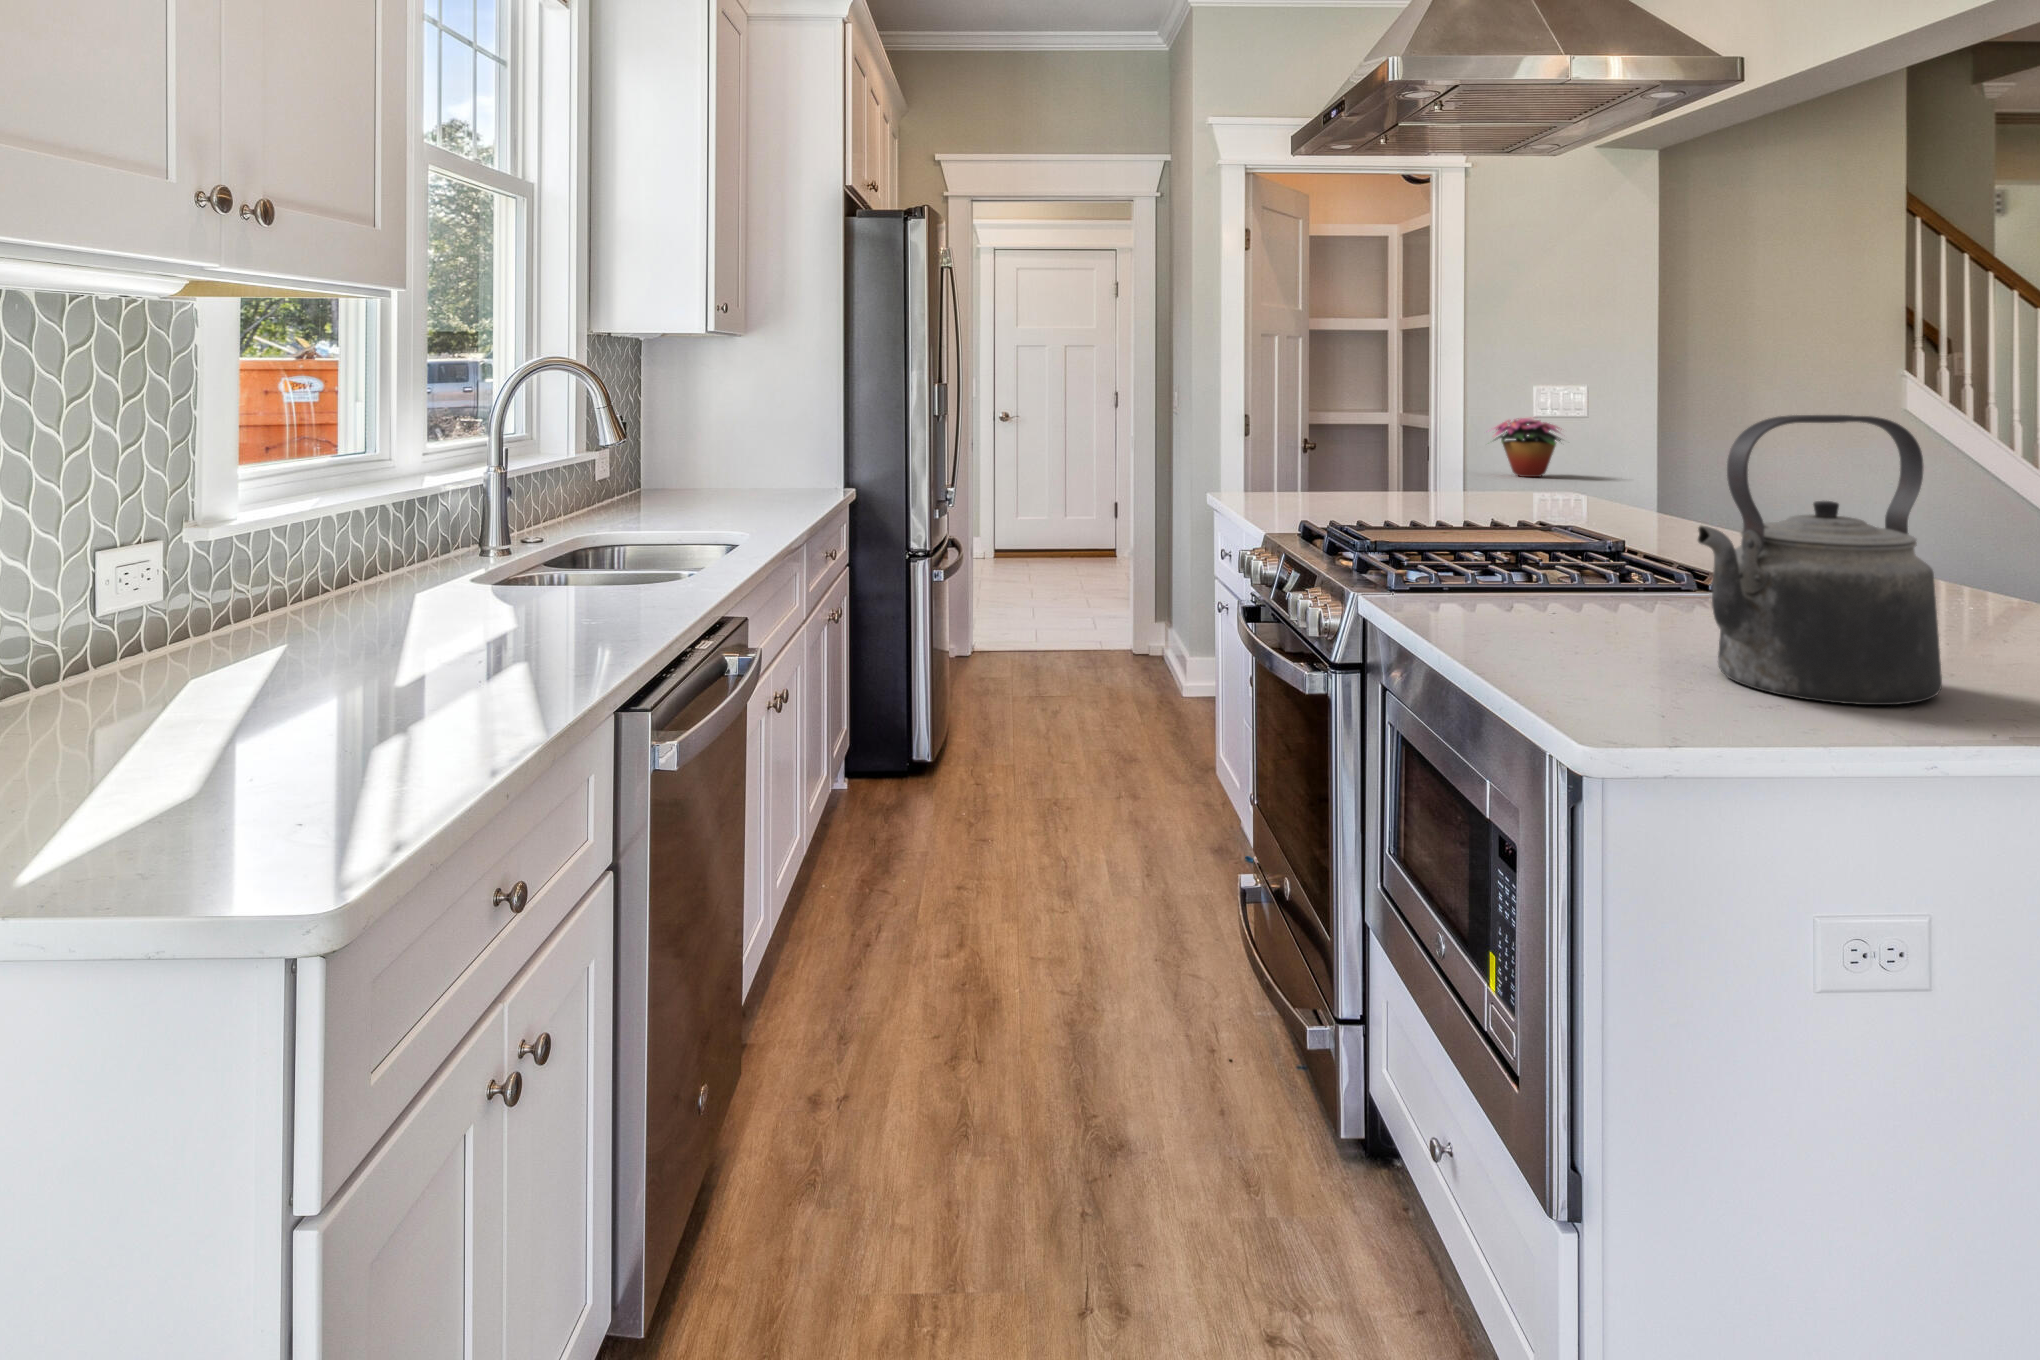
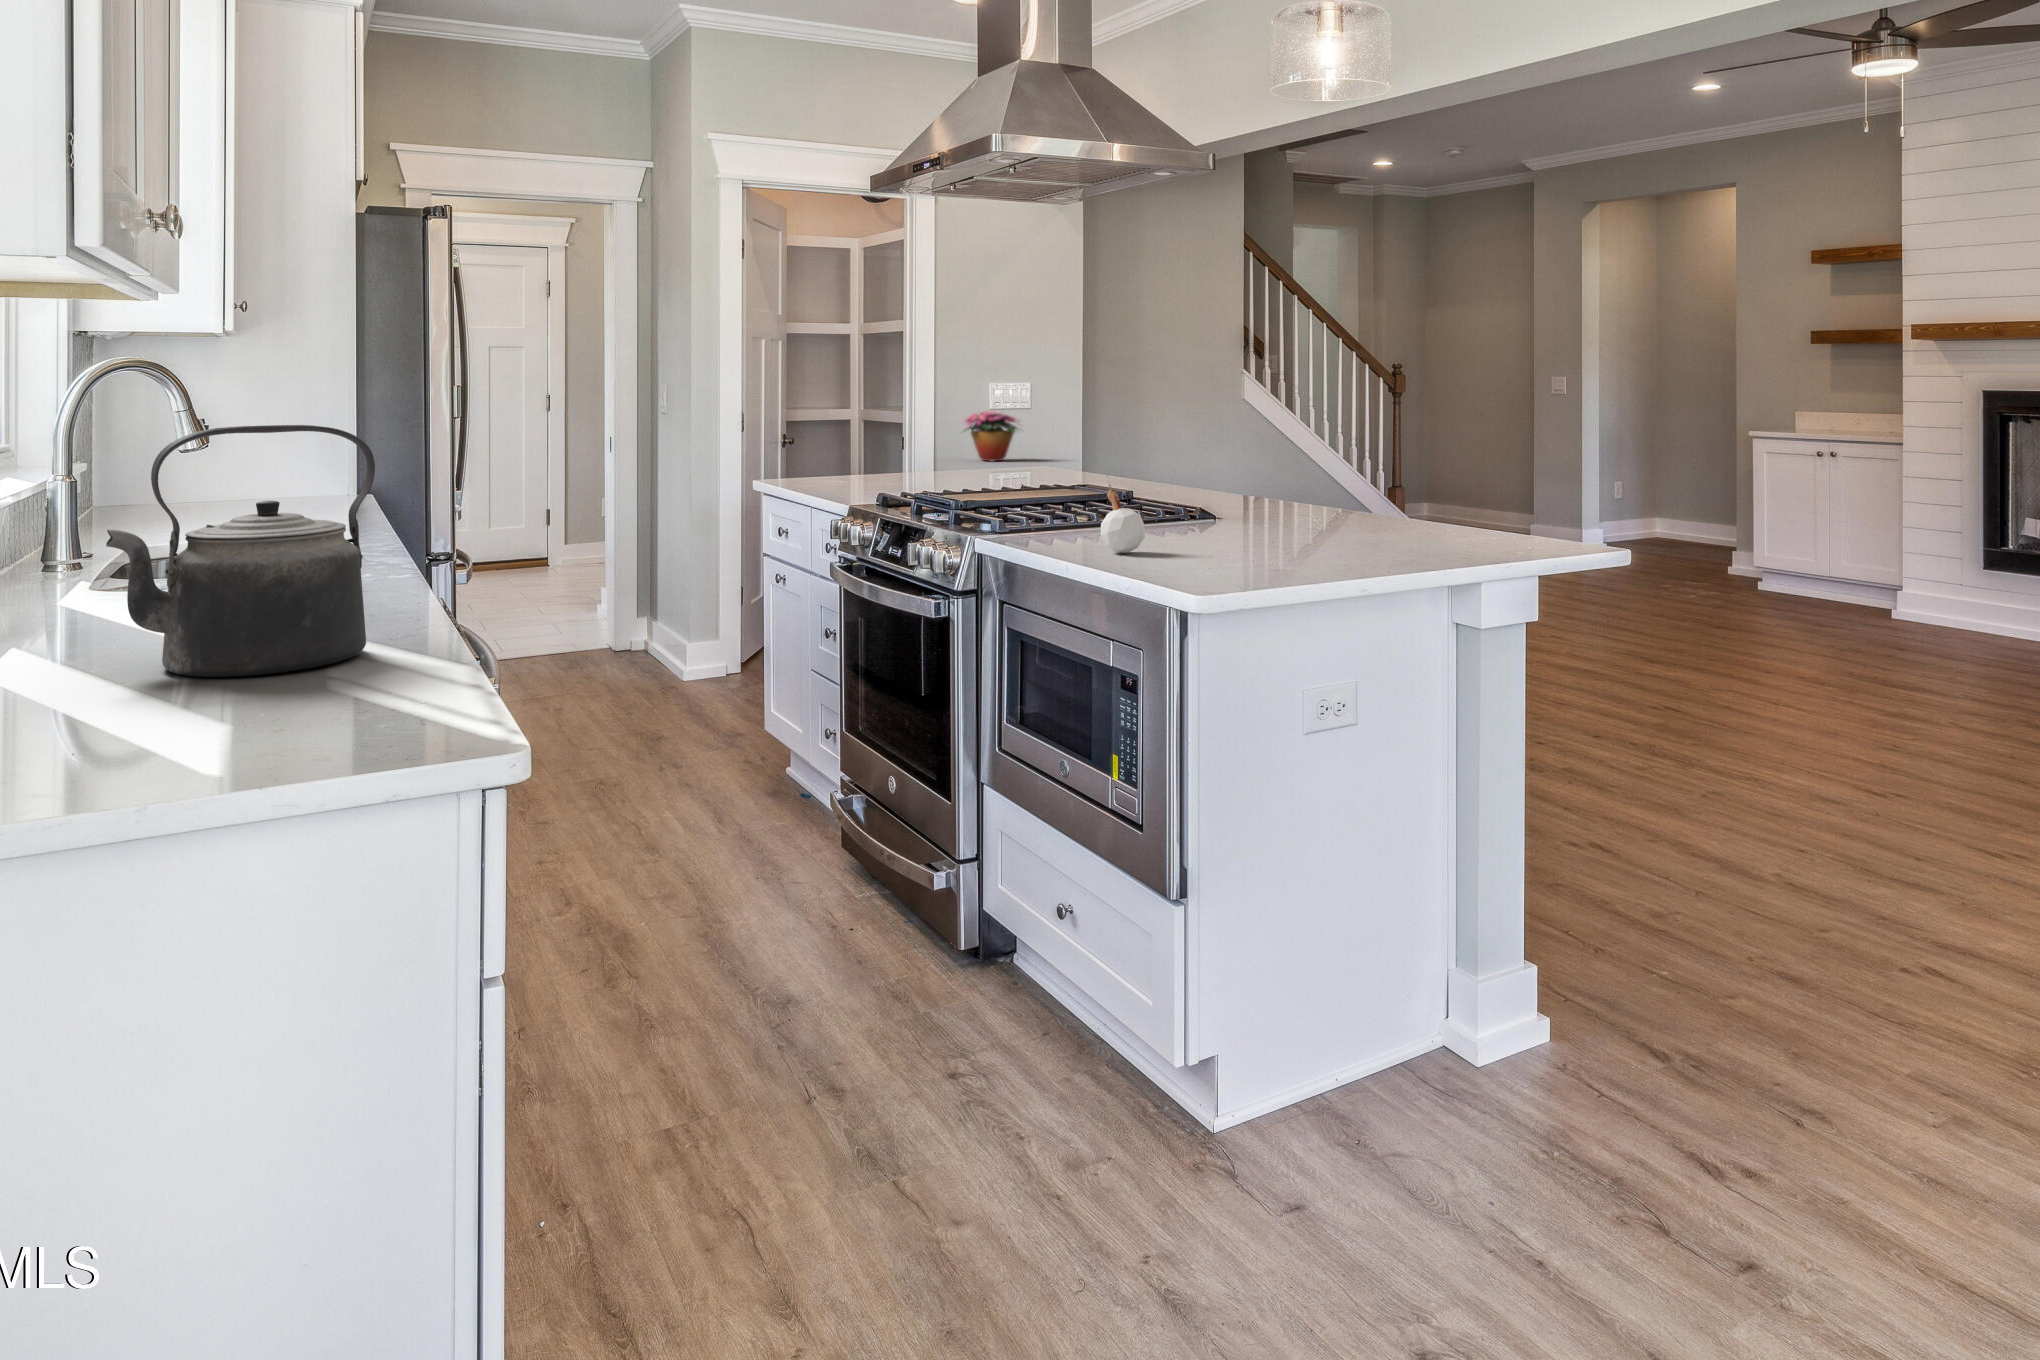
kettle: present [1698,415,1942,705] -> present [106,425,375,677]
candle: none [1487,531,1558,649] -> present [1101,476,1145,553]

